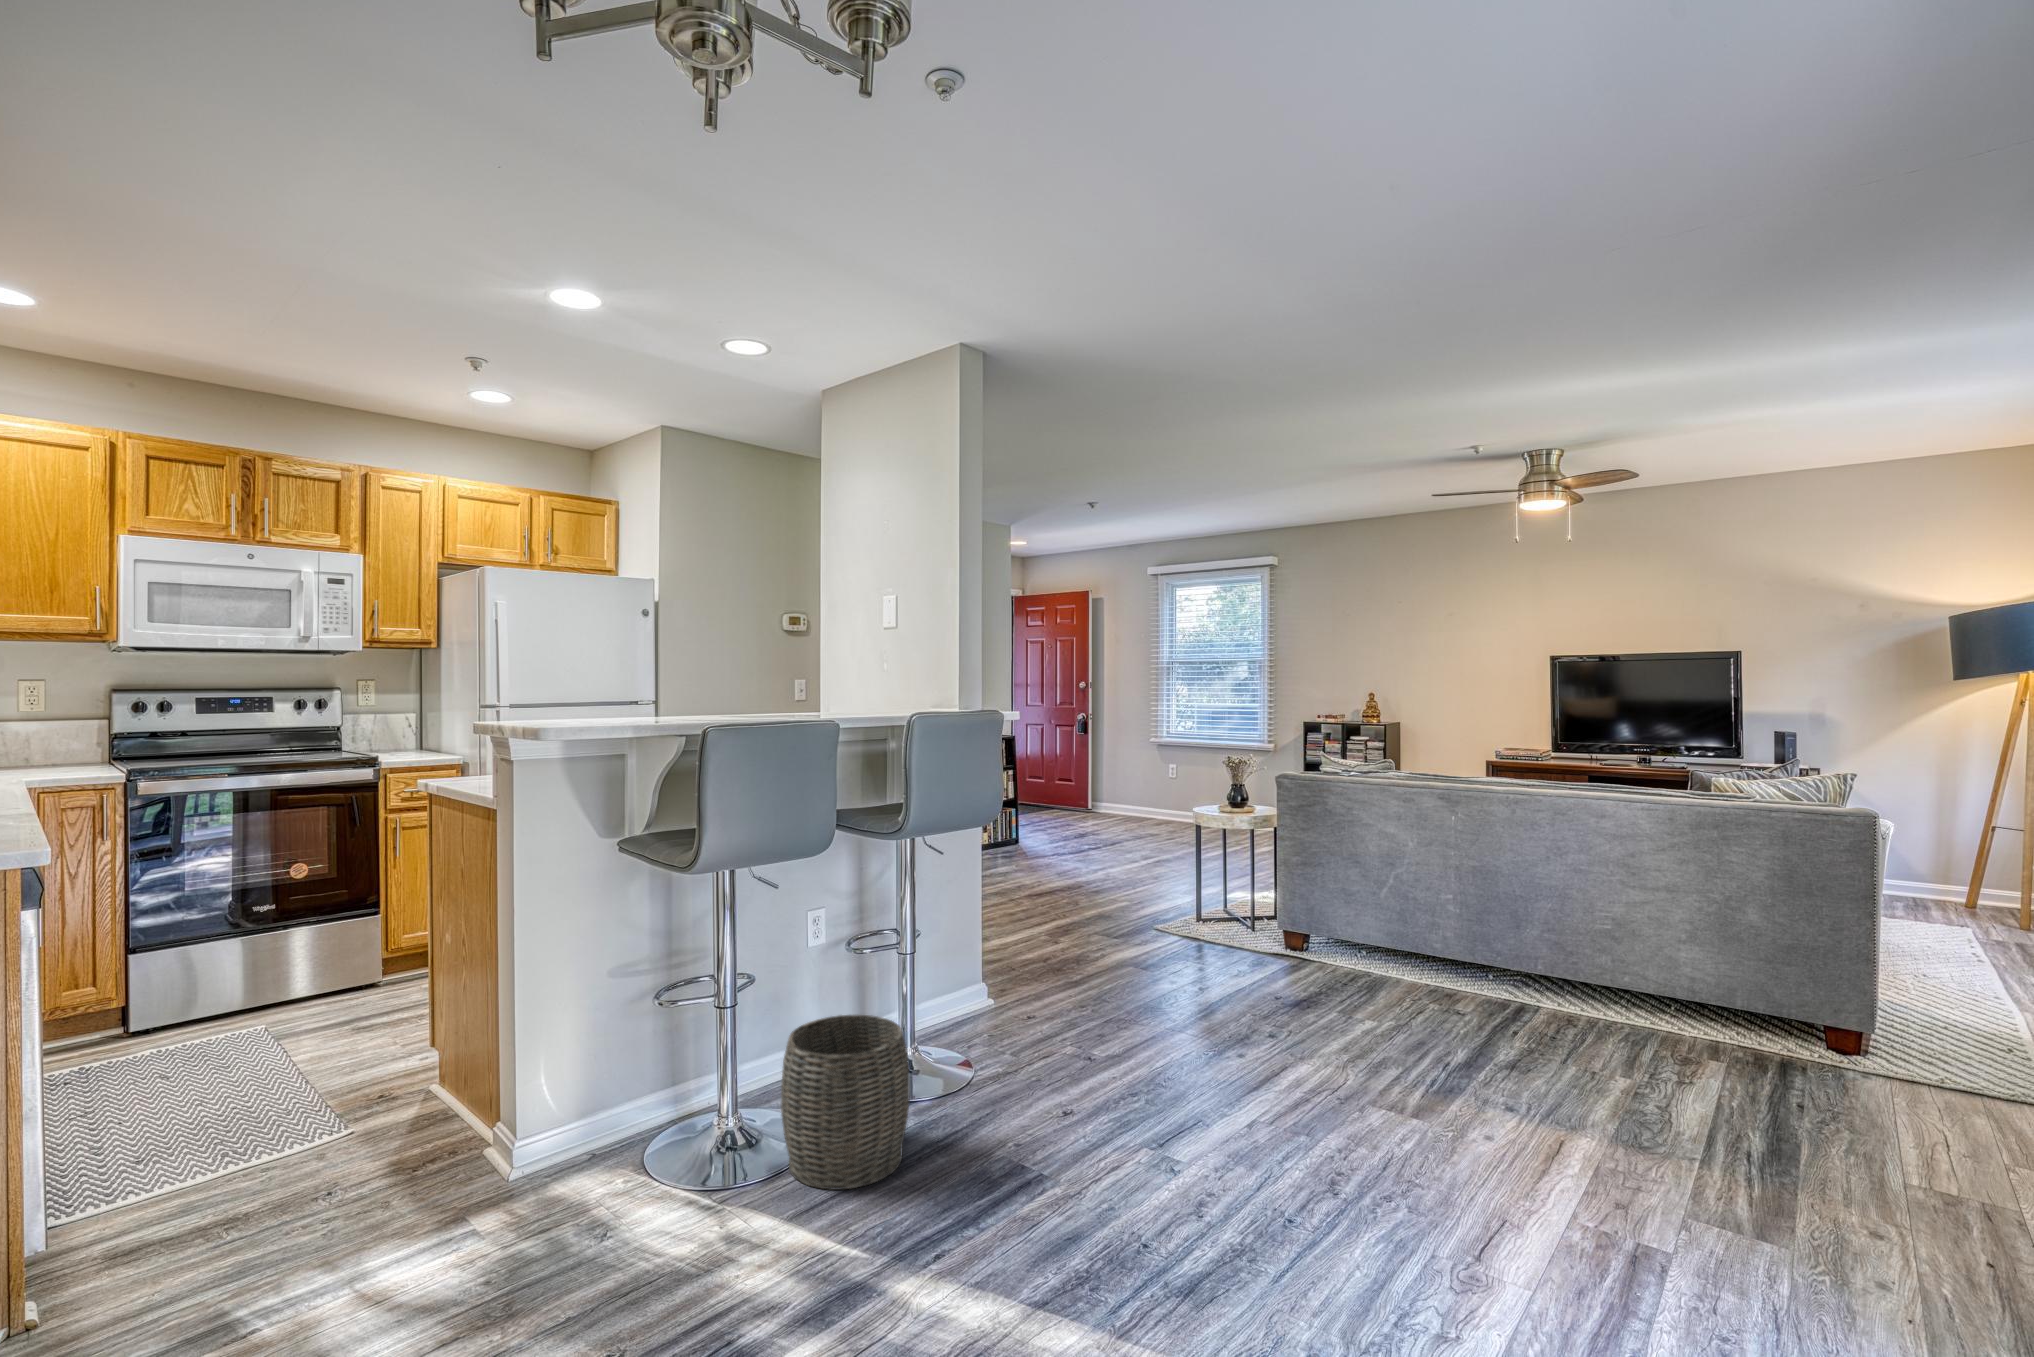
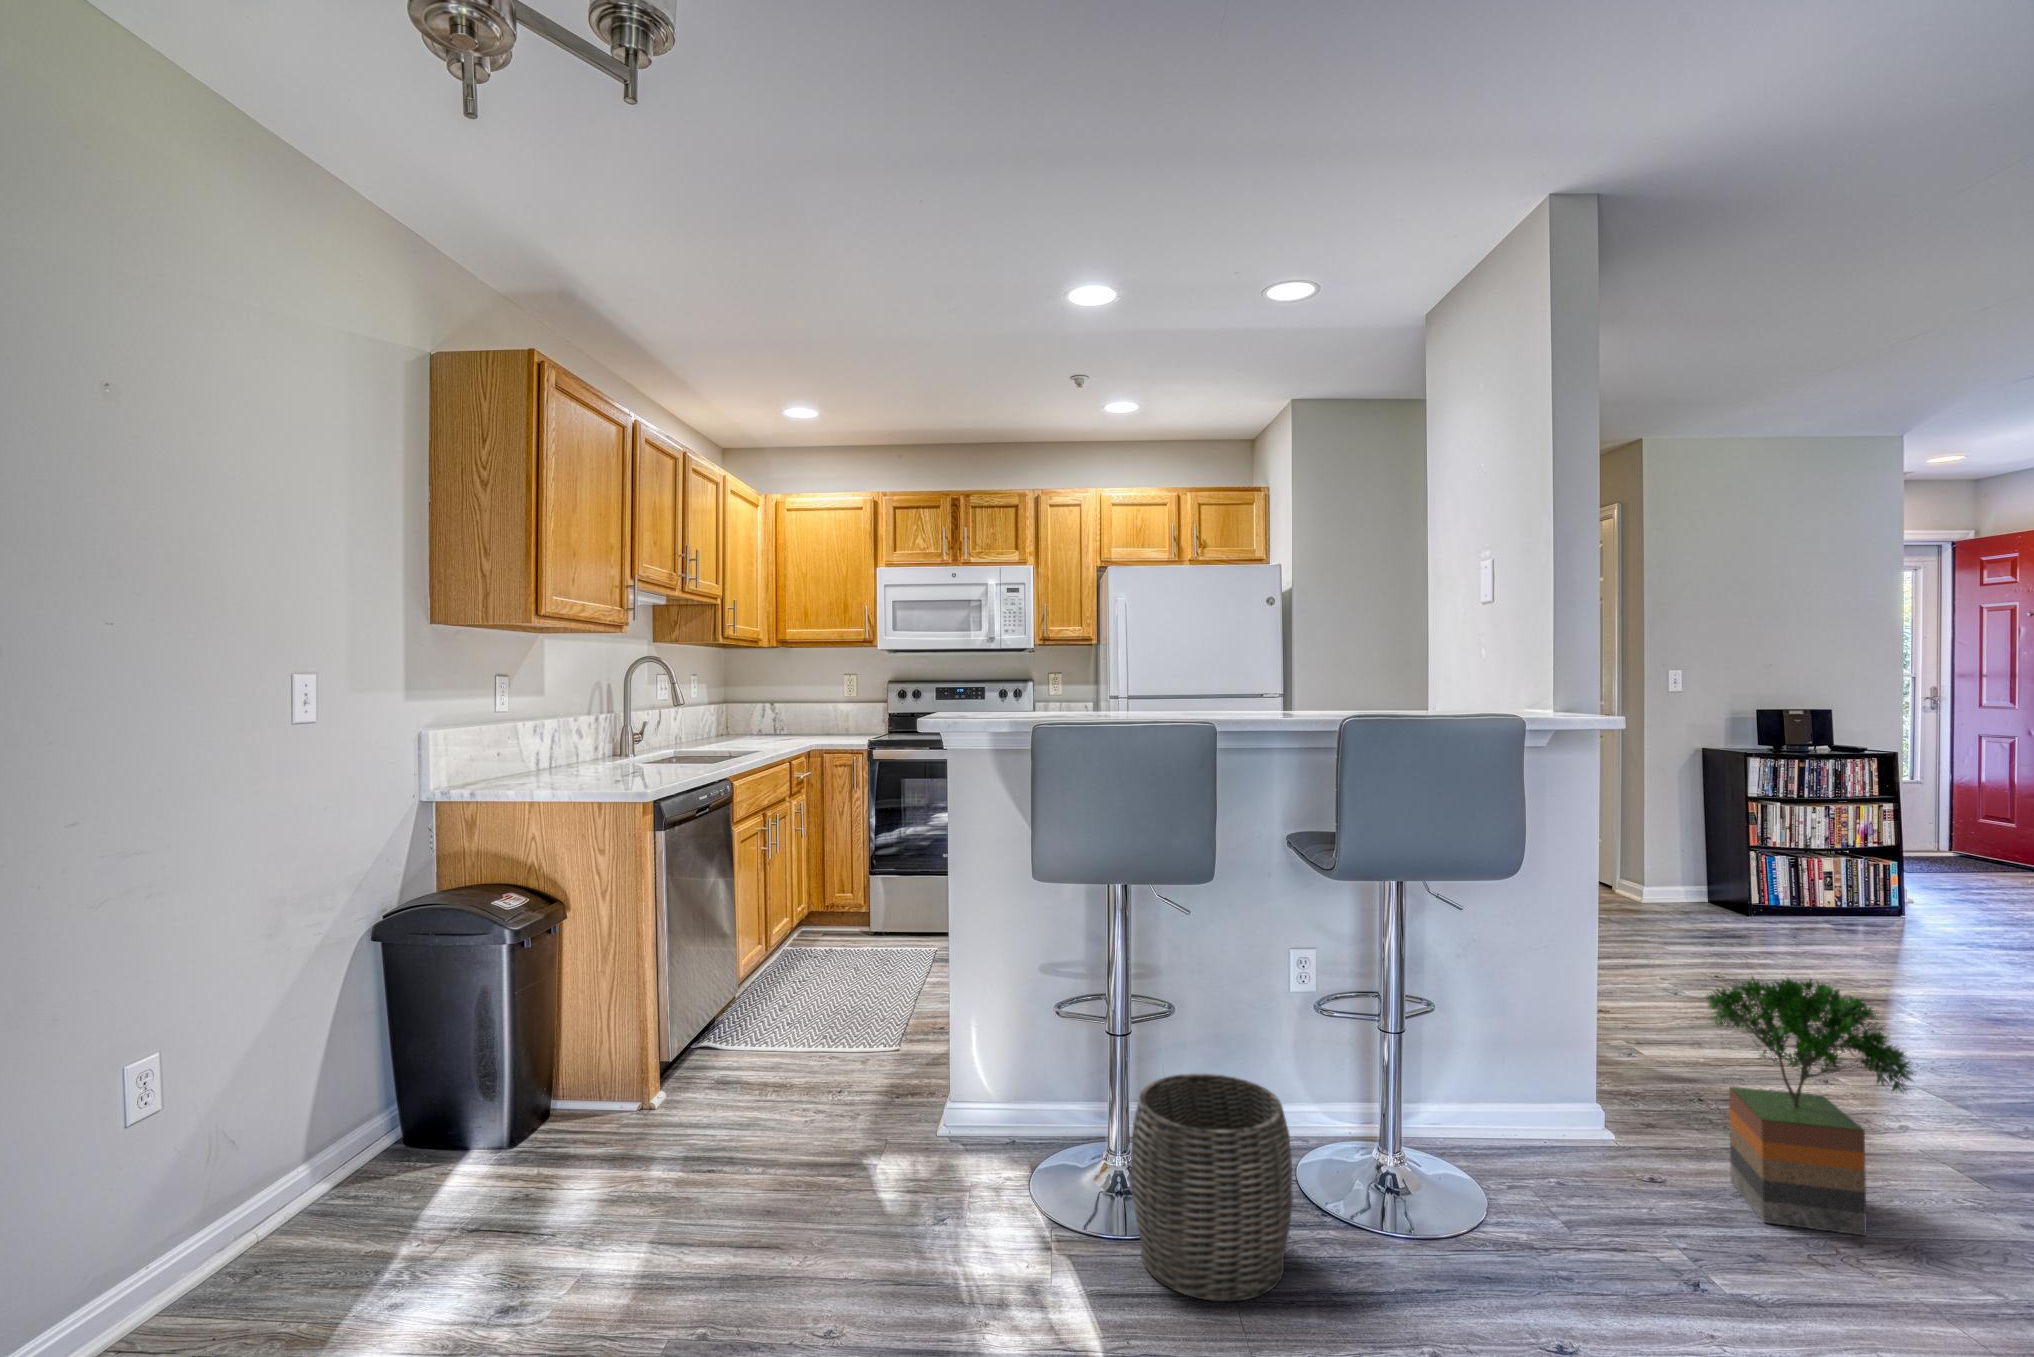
potted tree: none [1048,870,1153,1019] -> present [1706,976,1913,1236]

